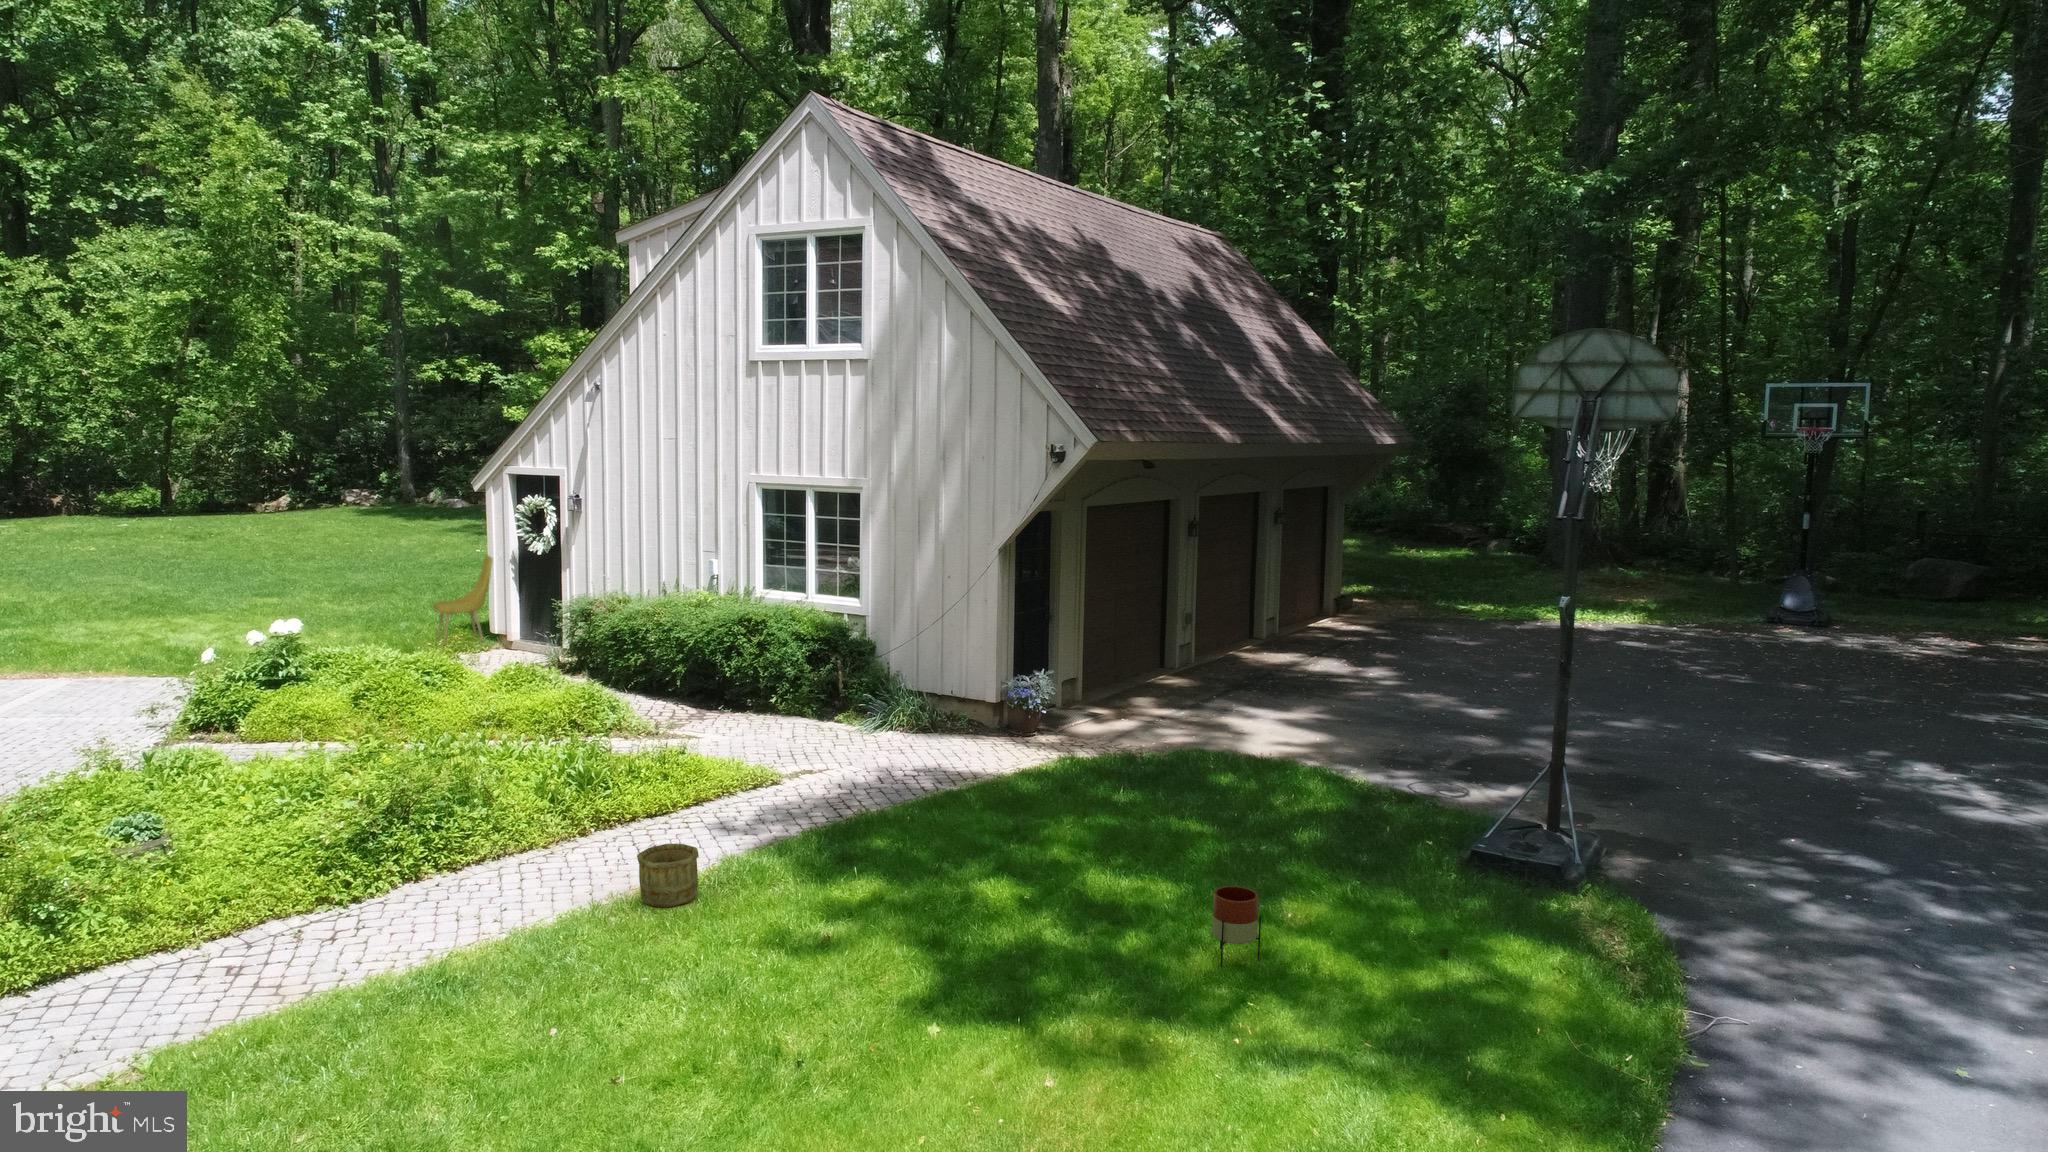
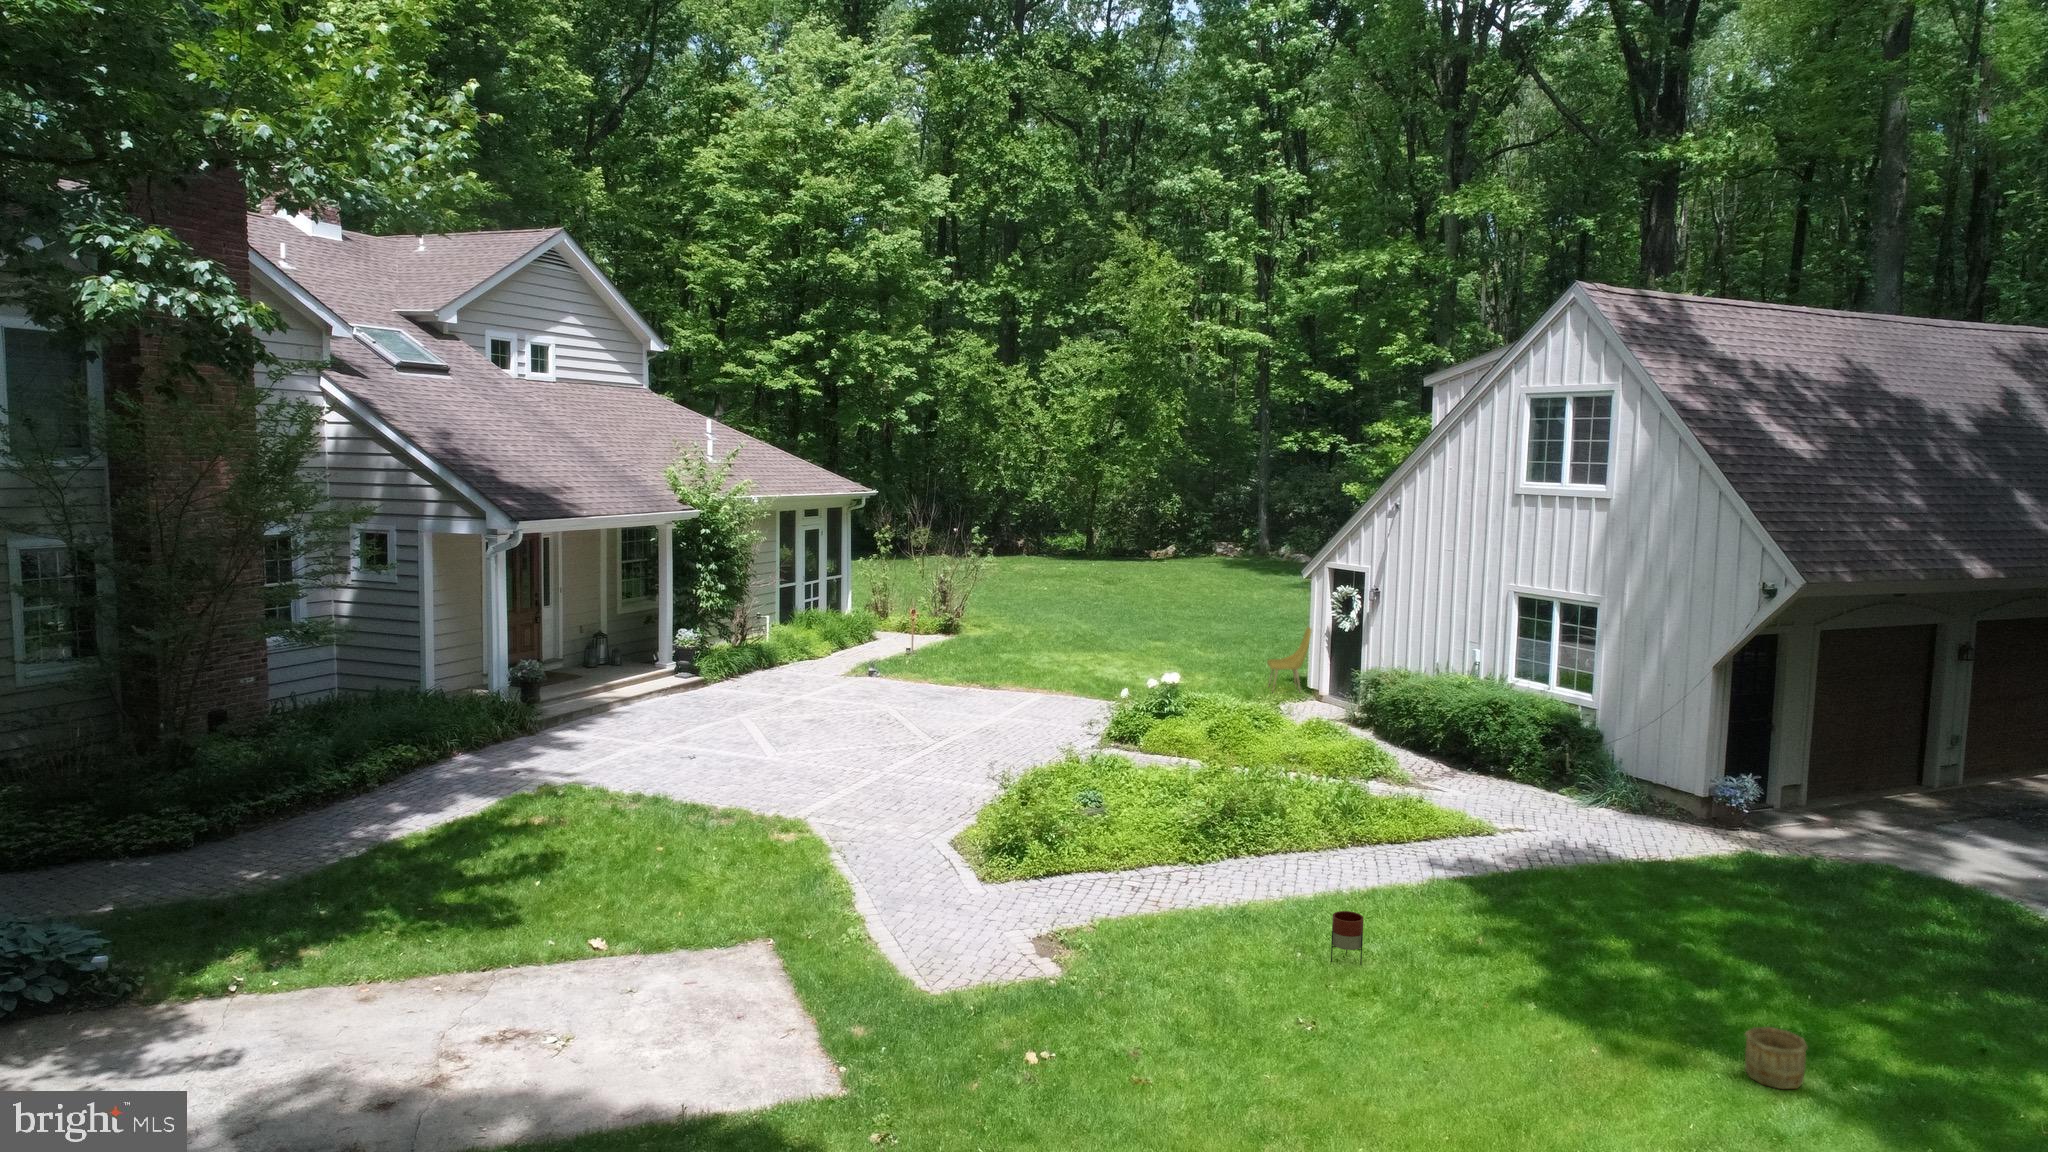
wooden bucket: present [637,844,699,907] -> present [1745,1027,1808,1089]
planter: present [1212,886,1261,967] -> present [1331,911,1364,965]

